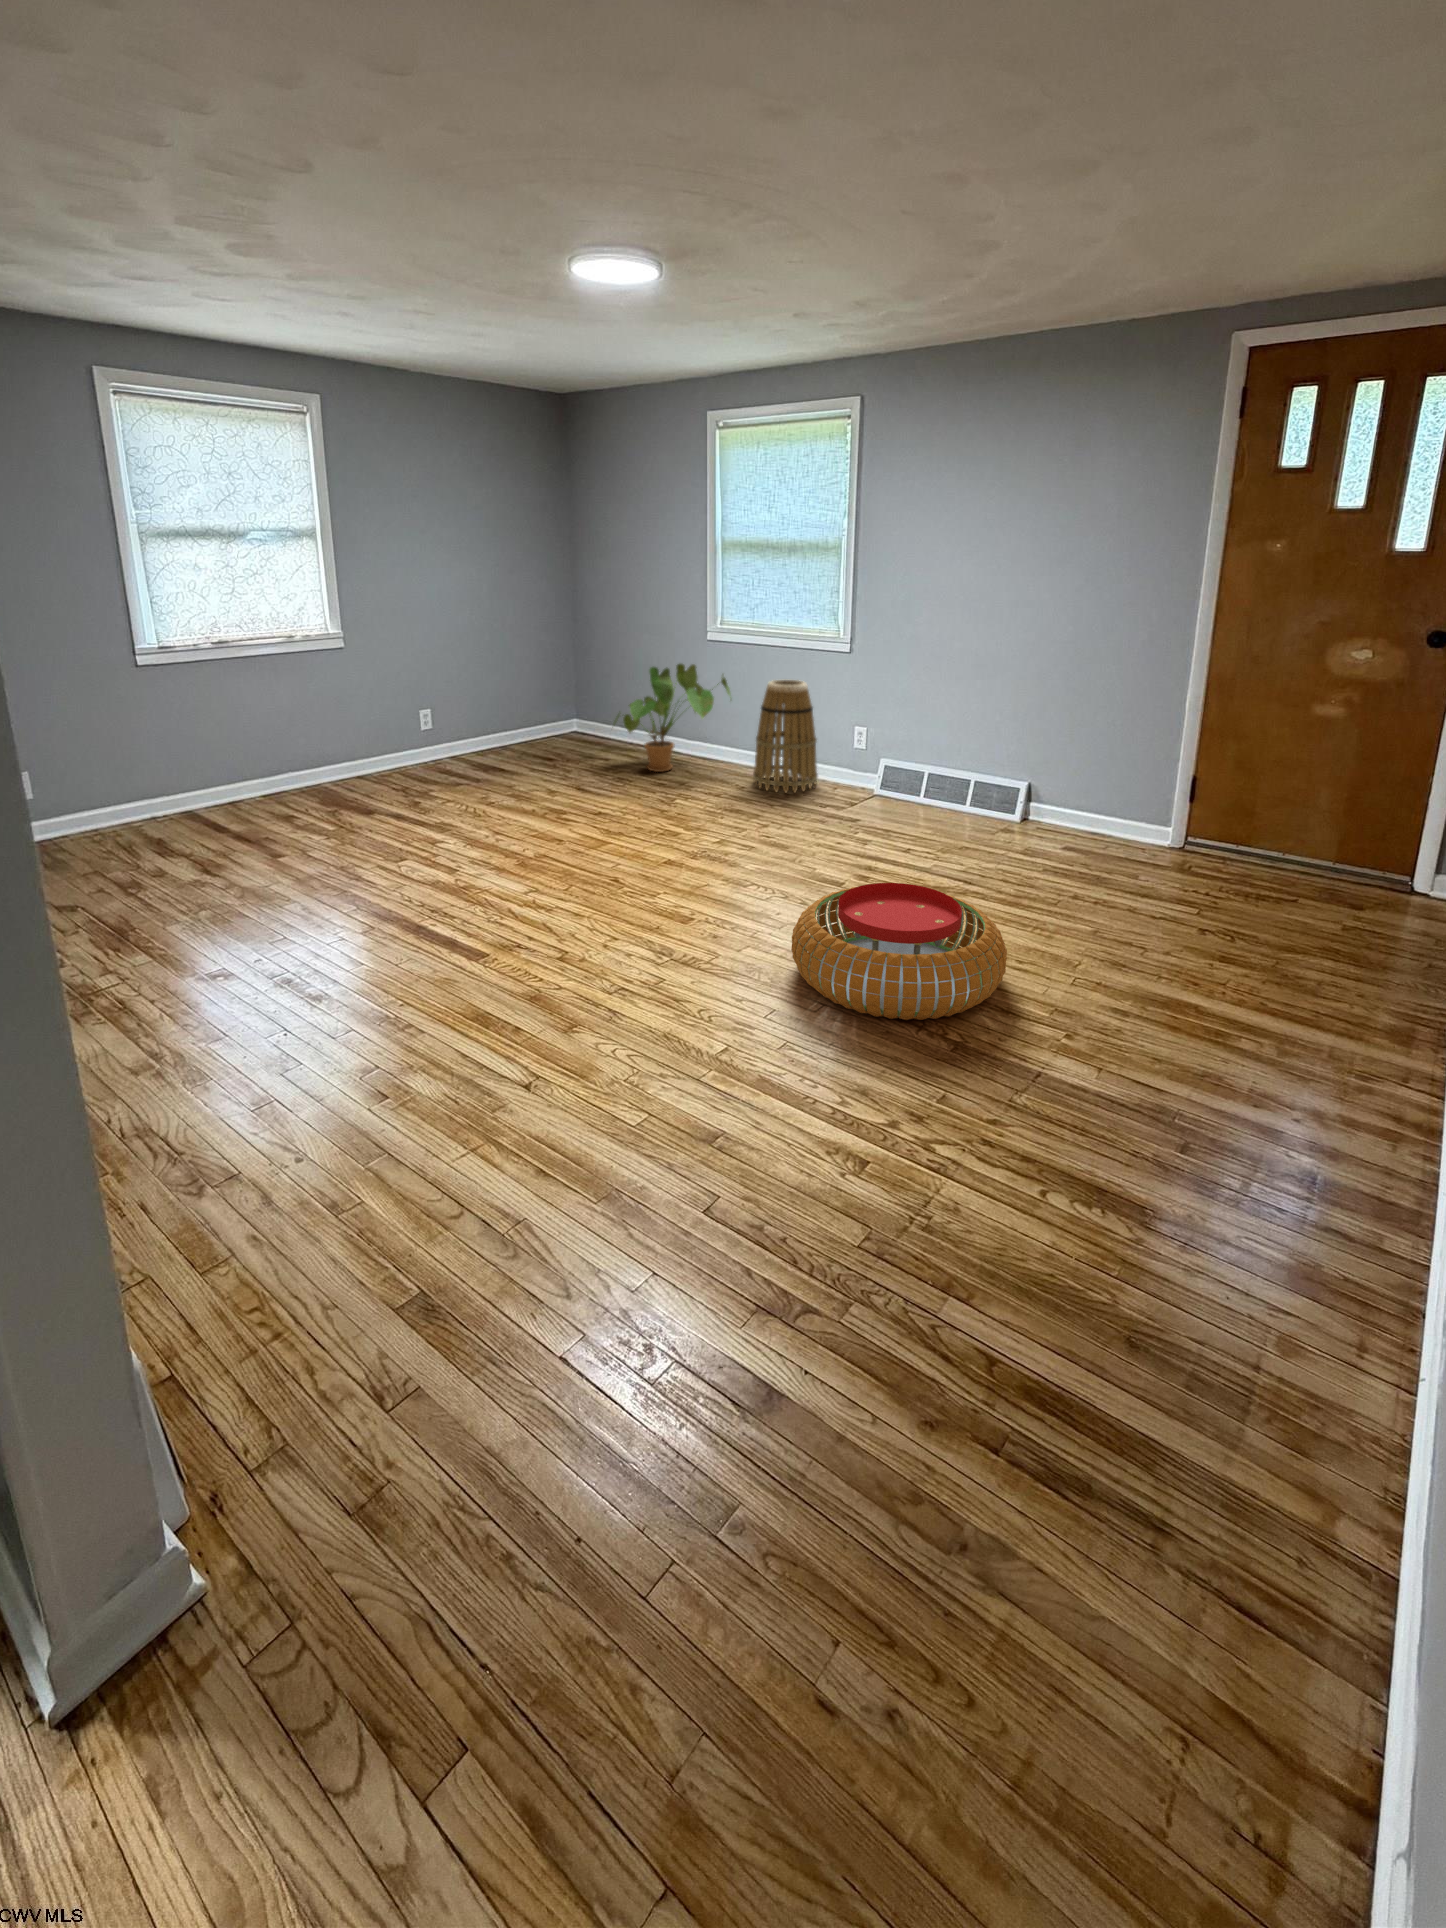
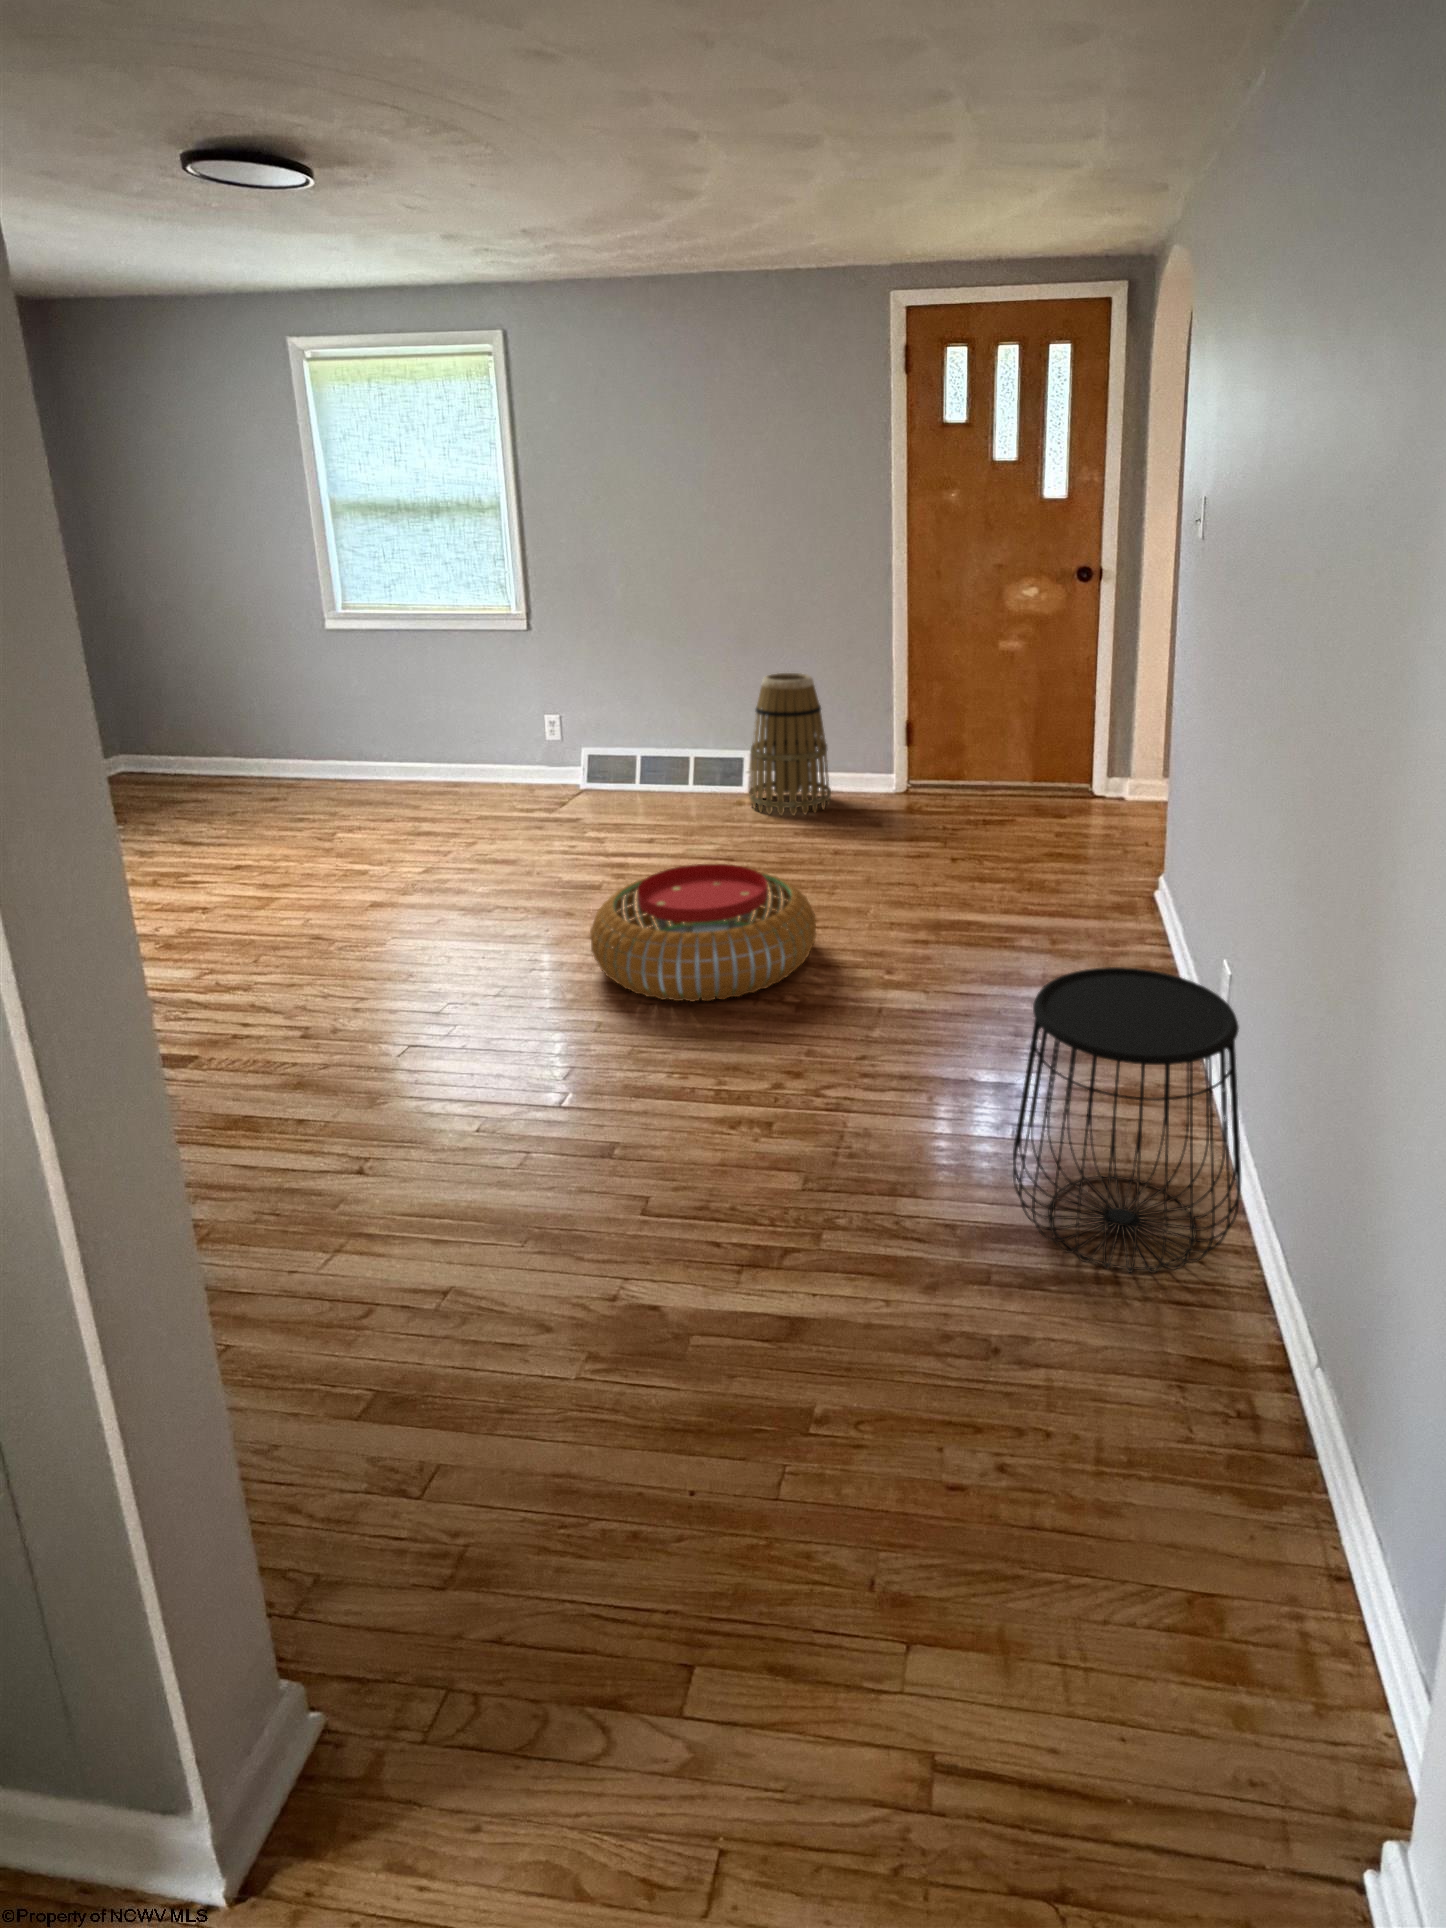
house plant: present [613,664,731,772] -> none [208,661,374,805]
basket: present [753,680,818,792] -> present [750,673,831,815]
side table: none [1068,1120,1409,1564] -> present [1013,967,1241,1273]

